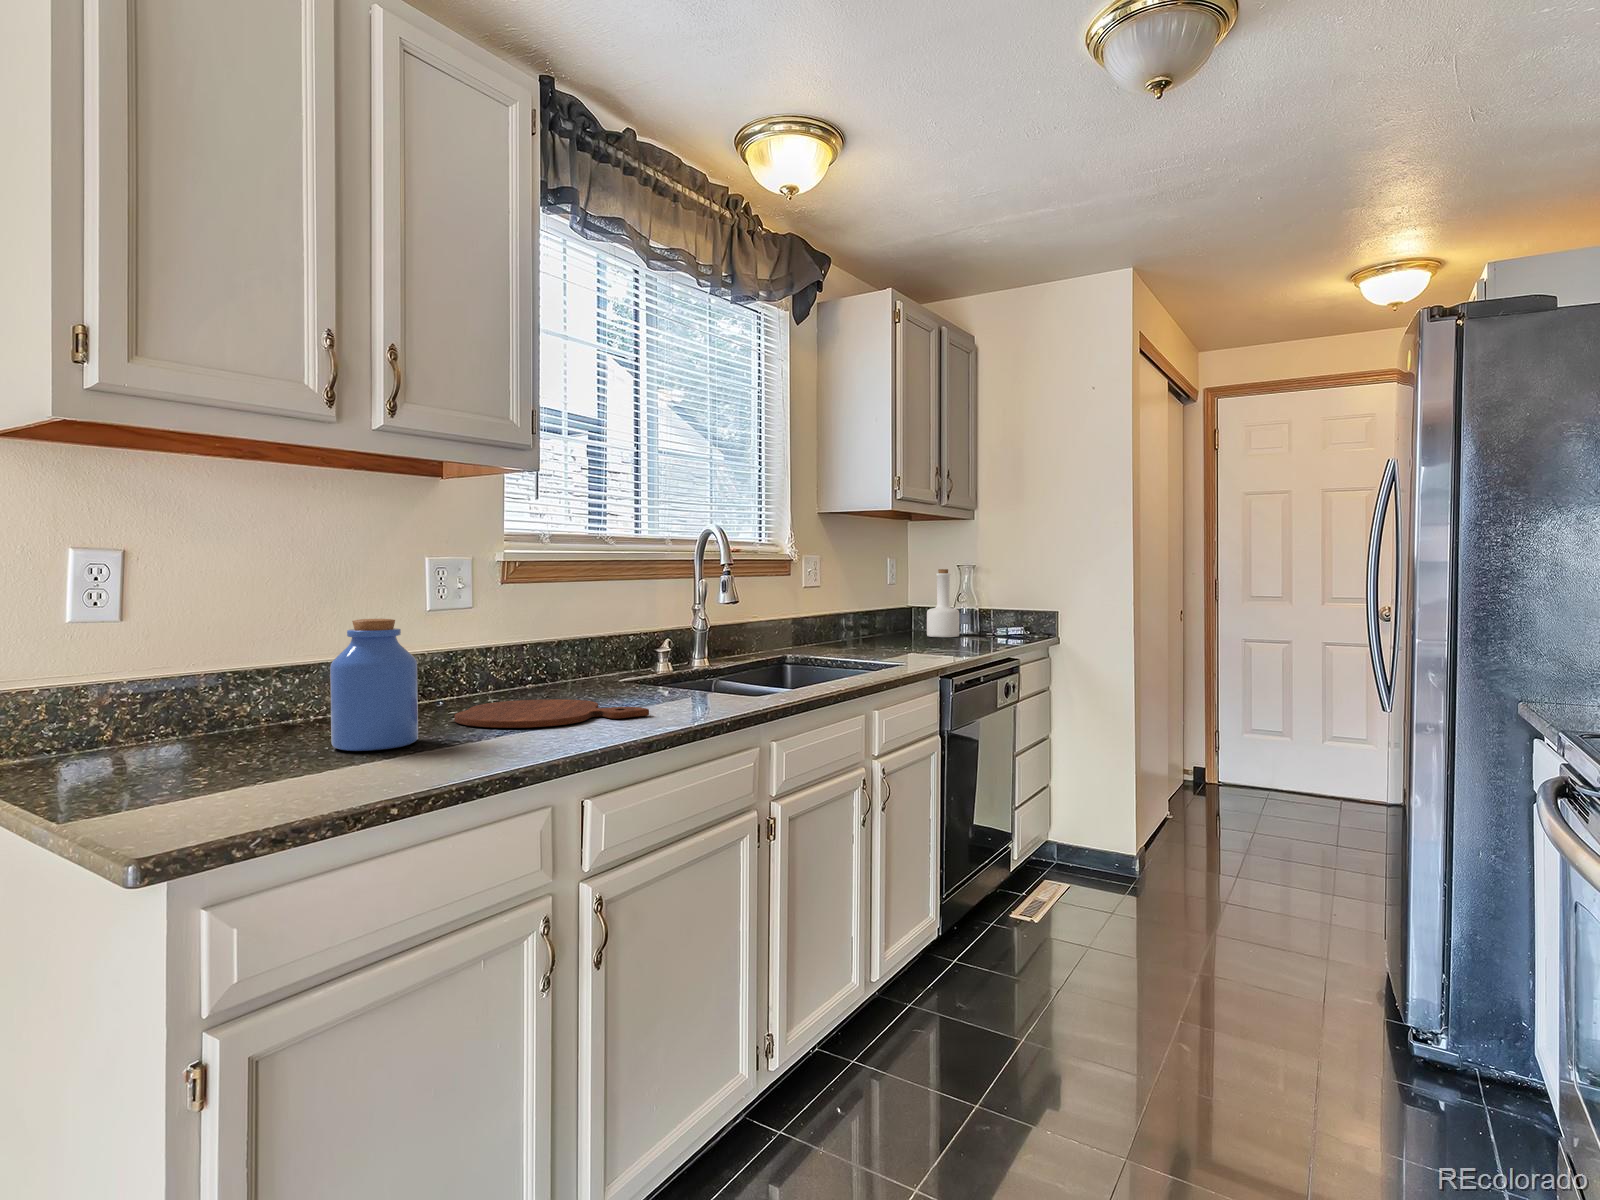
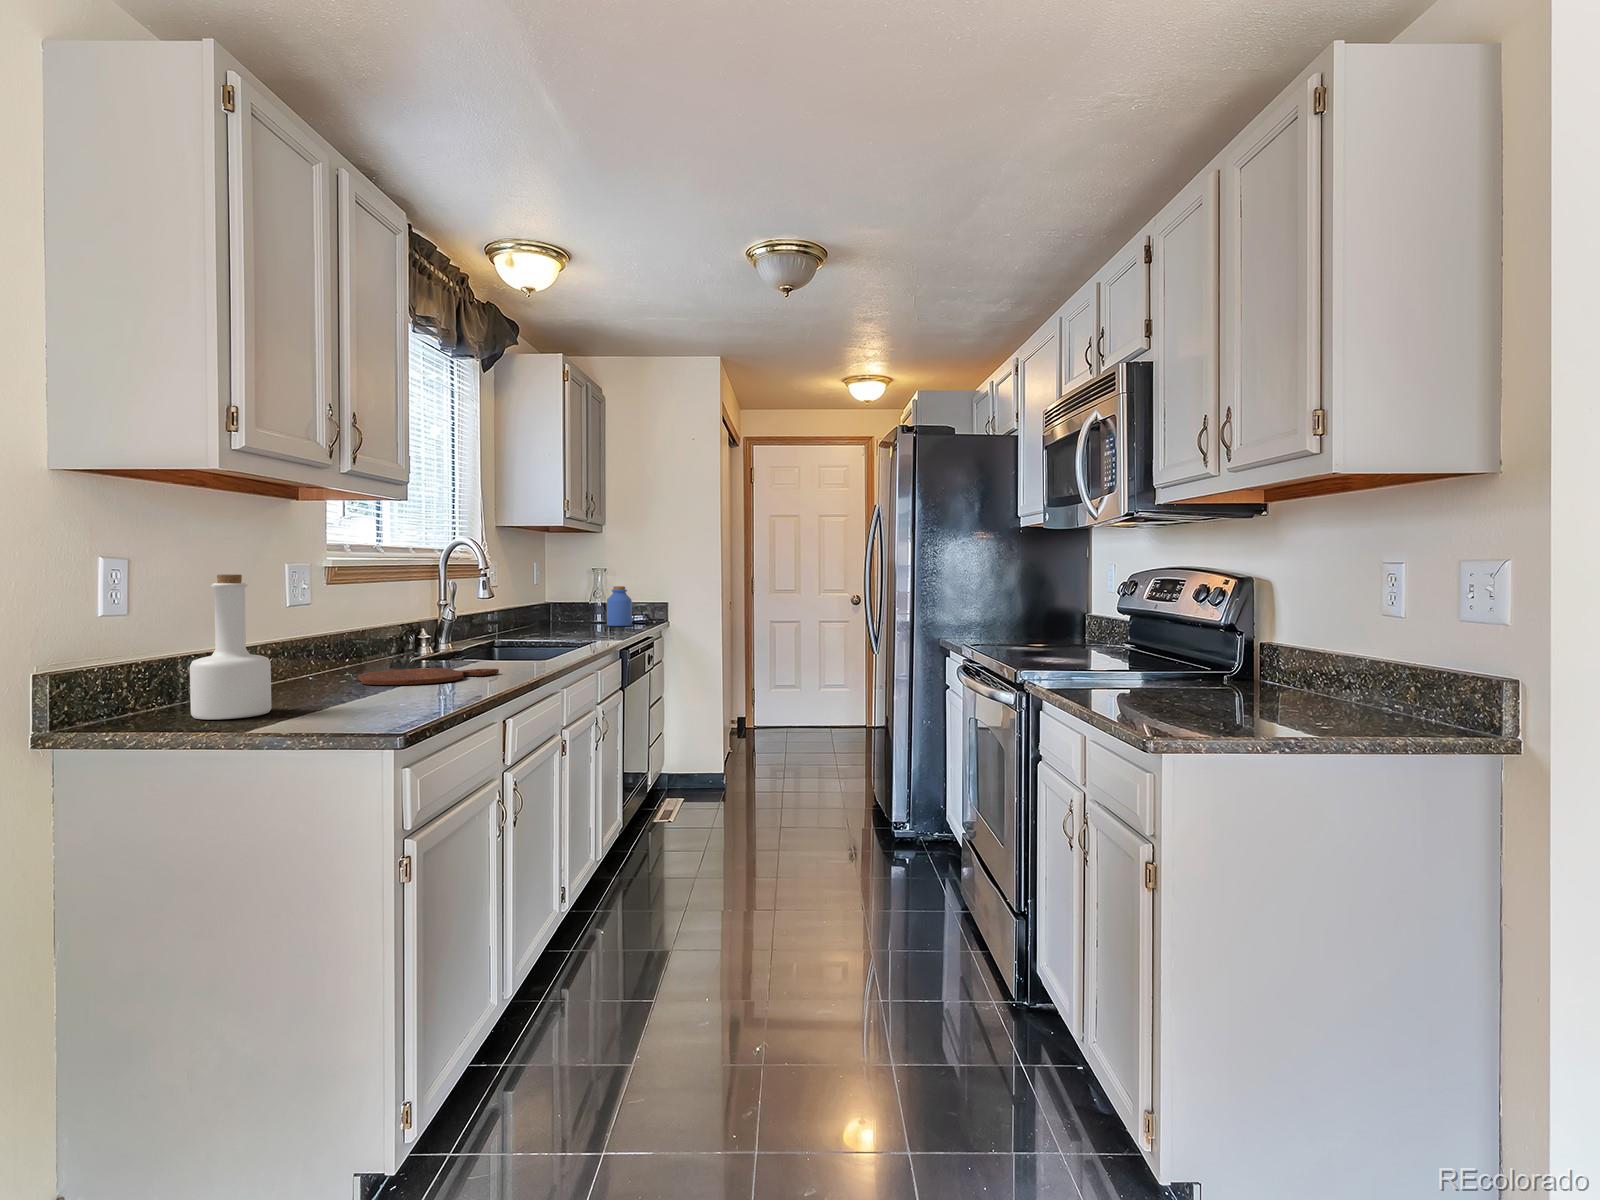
bottle: present [927,569,959,637] -> present [190,574,271,720]
jar: present [330,619,418,751] -> present [607,586,632,626]

